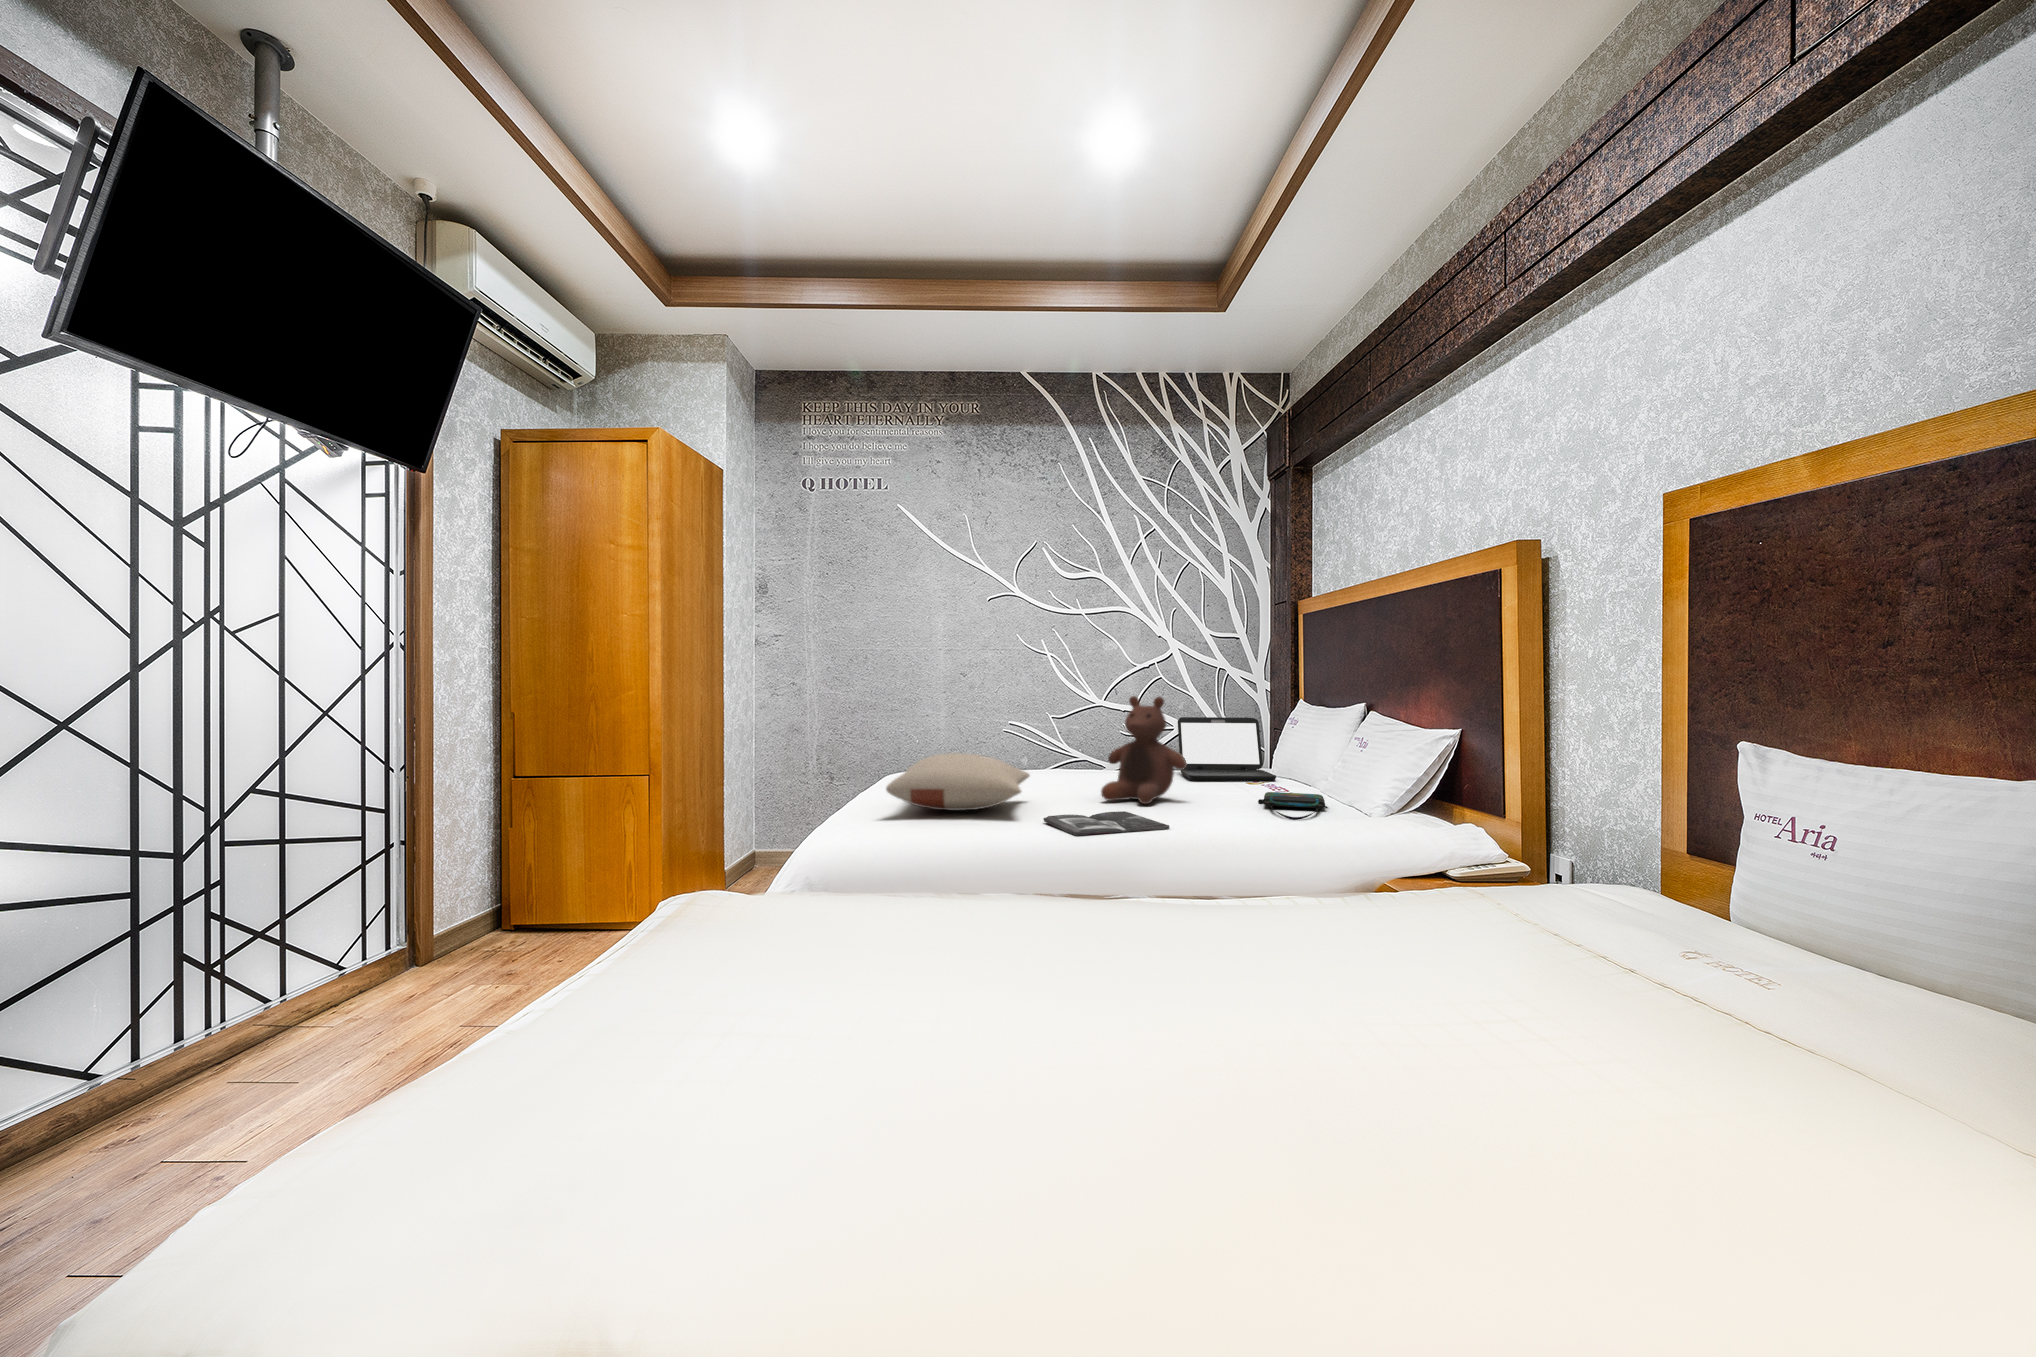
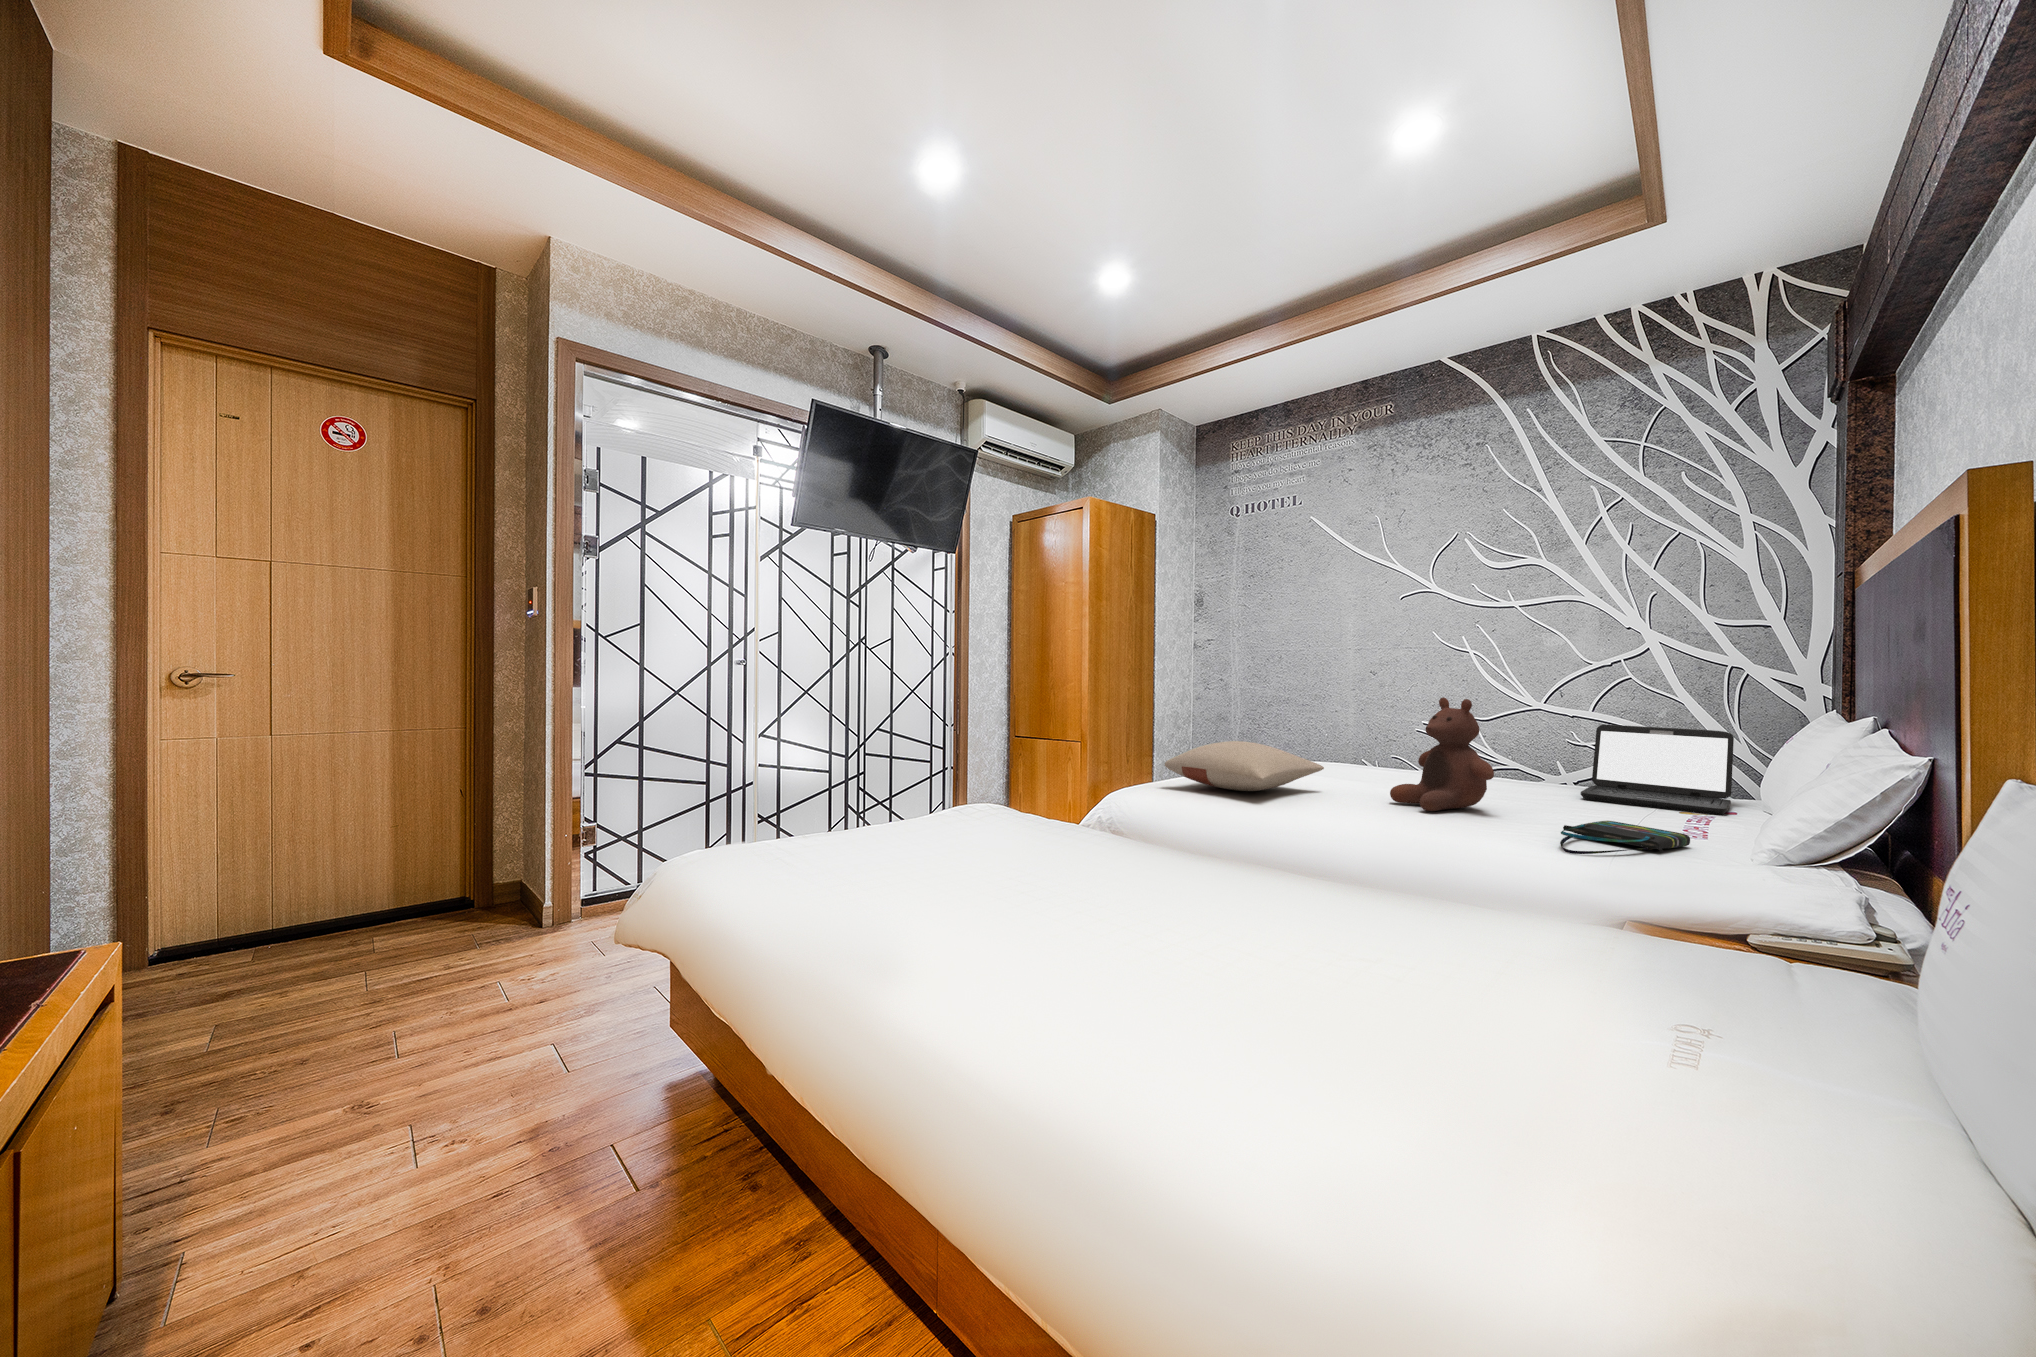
magazine: present [1043,811,1170,835] -> none [1267,804,1378,834]

